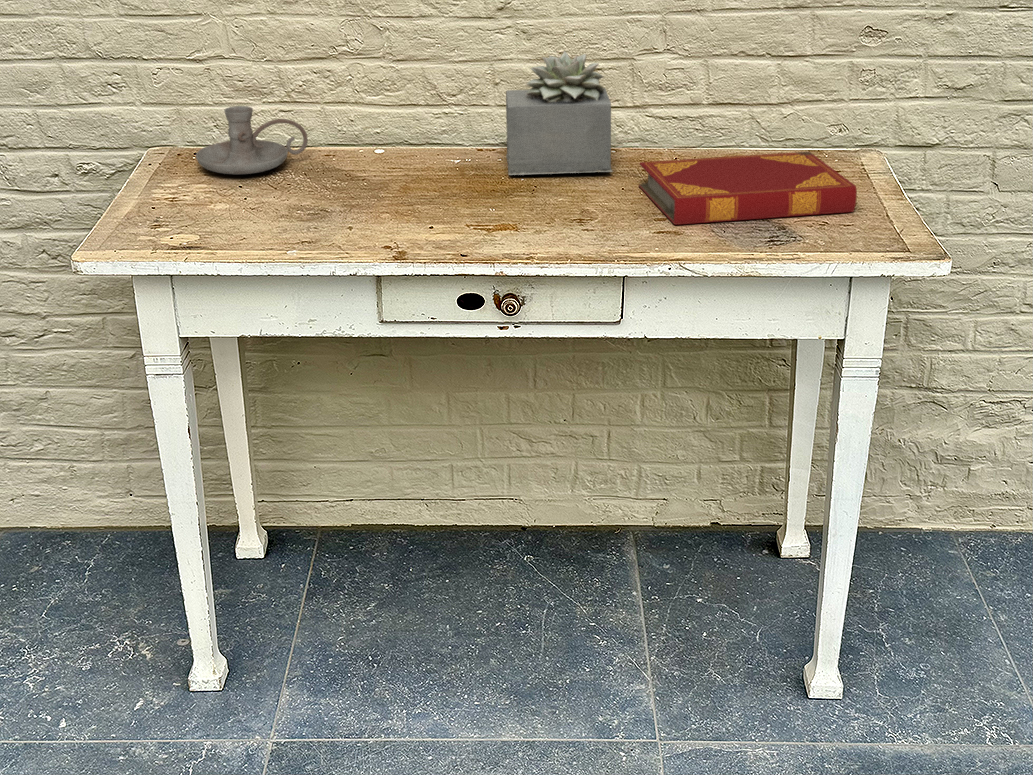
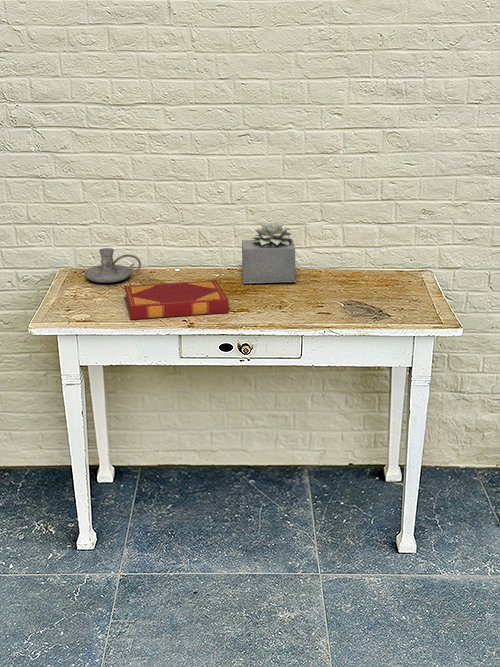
hardback book: present [639,152,857,225] -> present [124,280,229,320]

